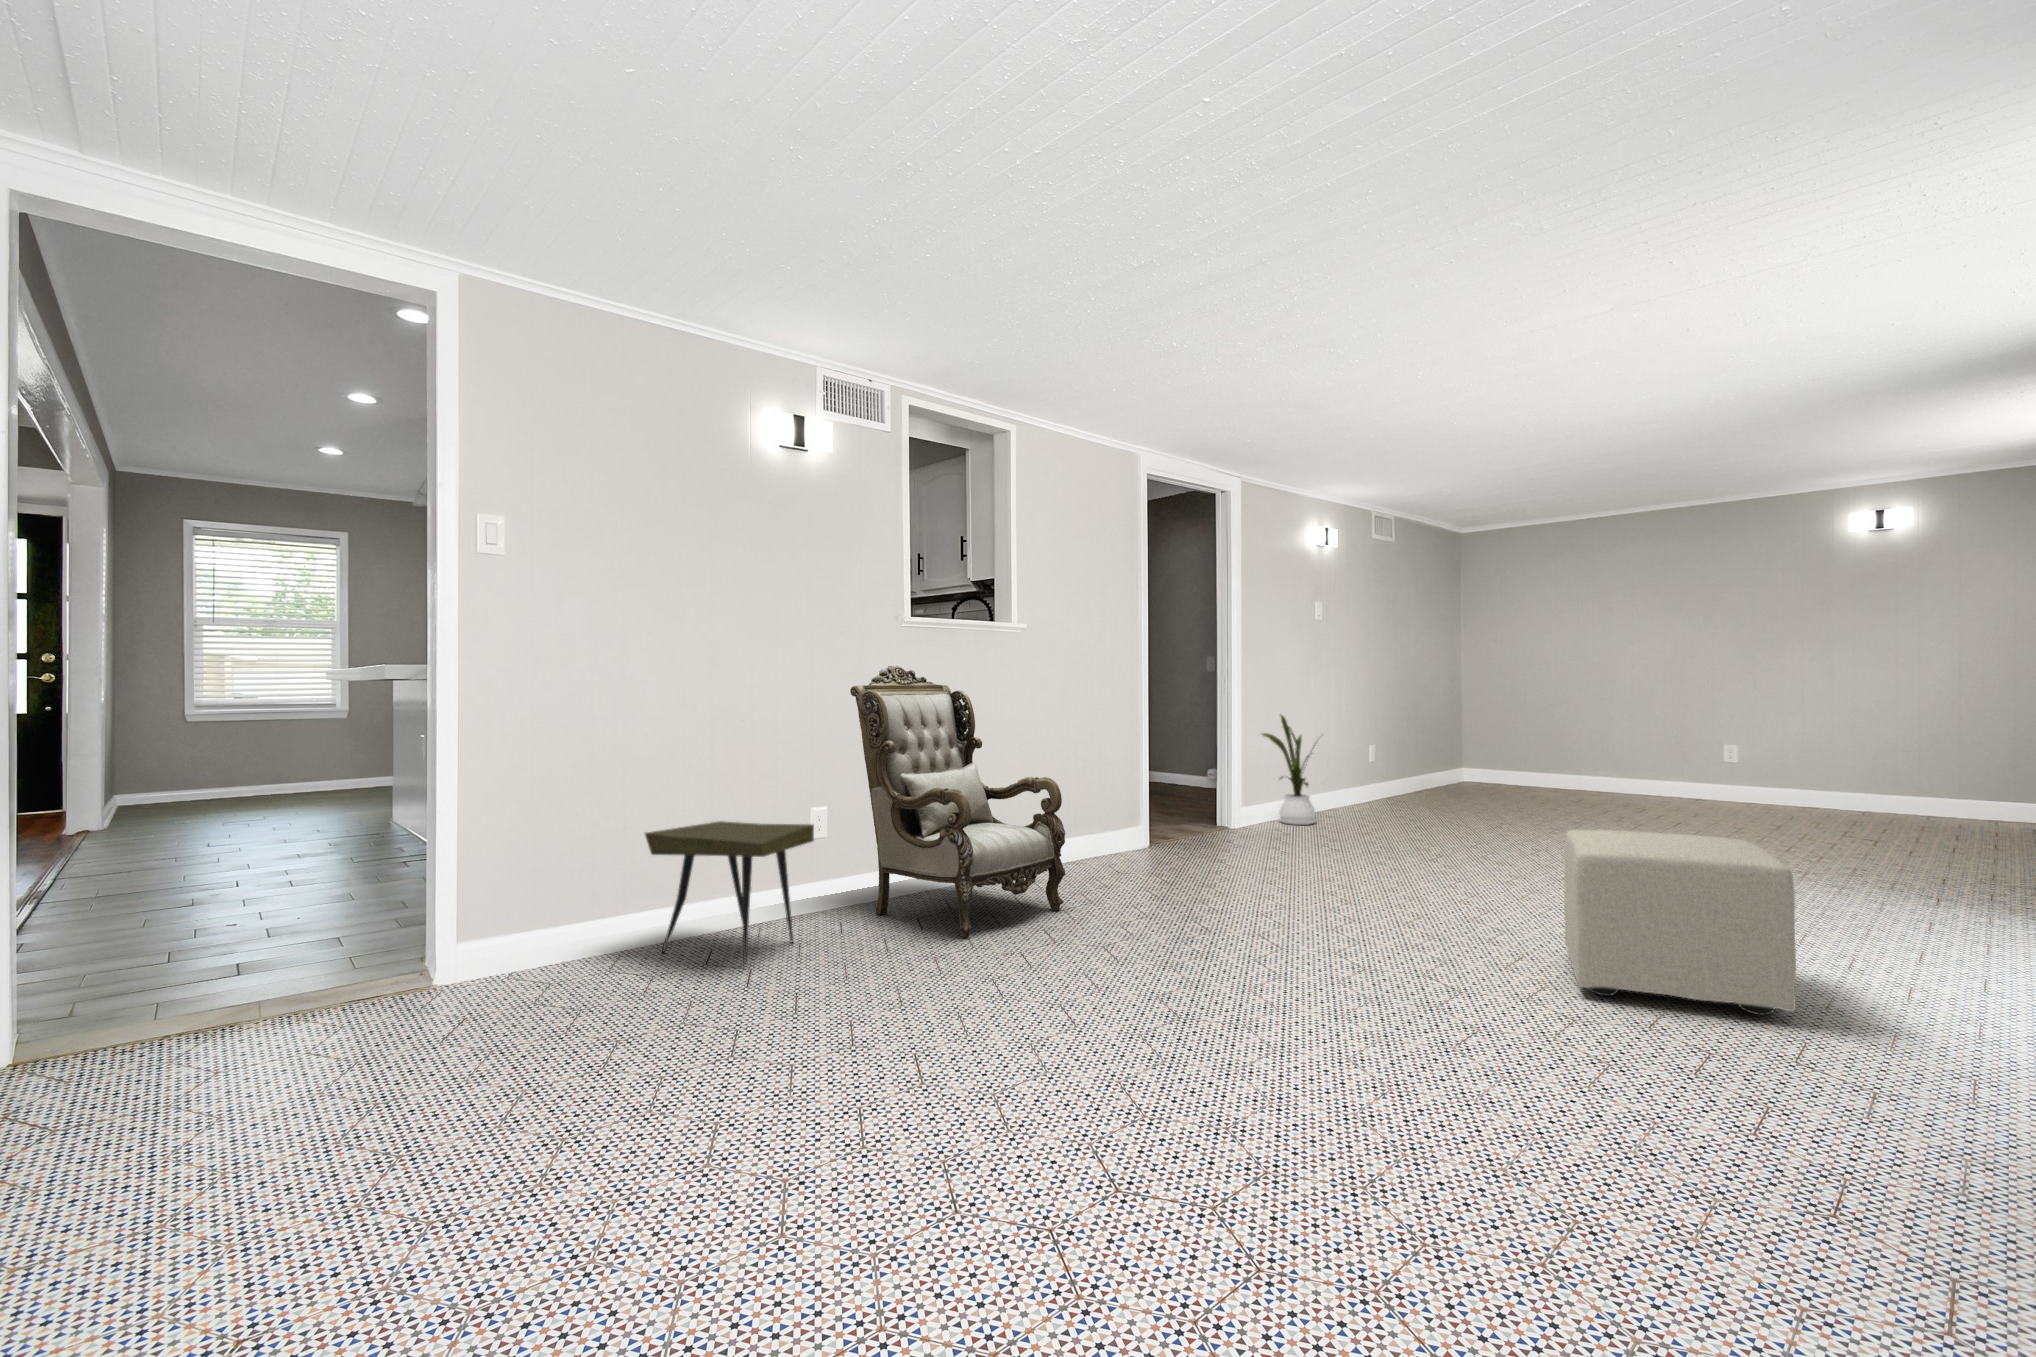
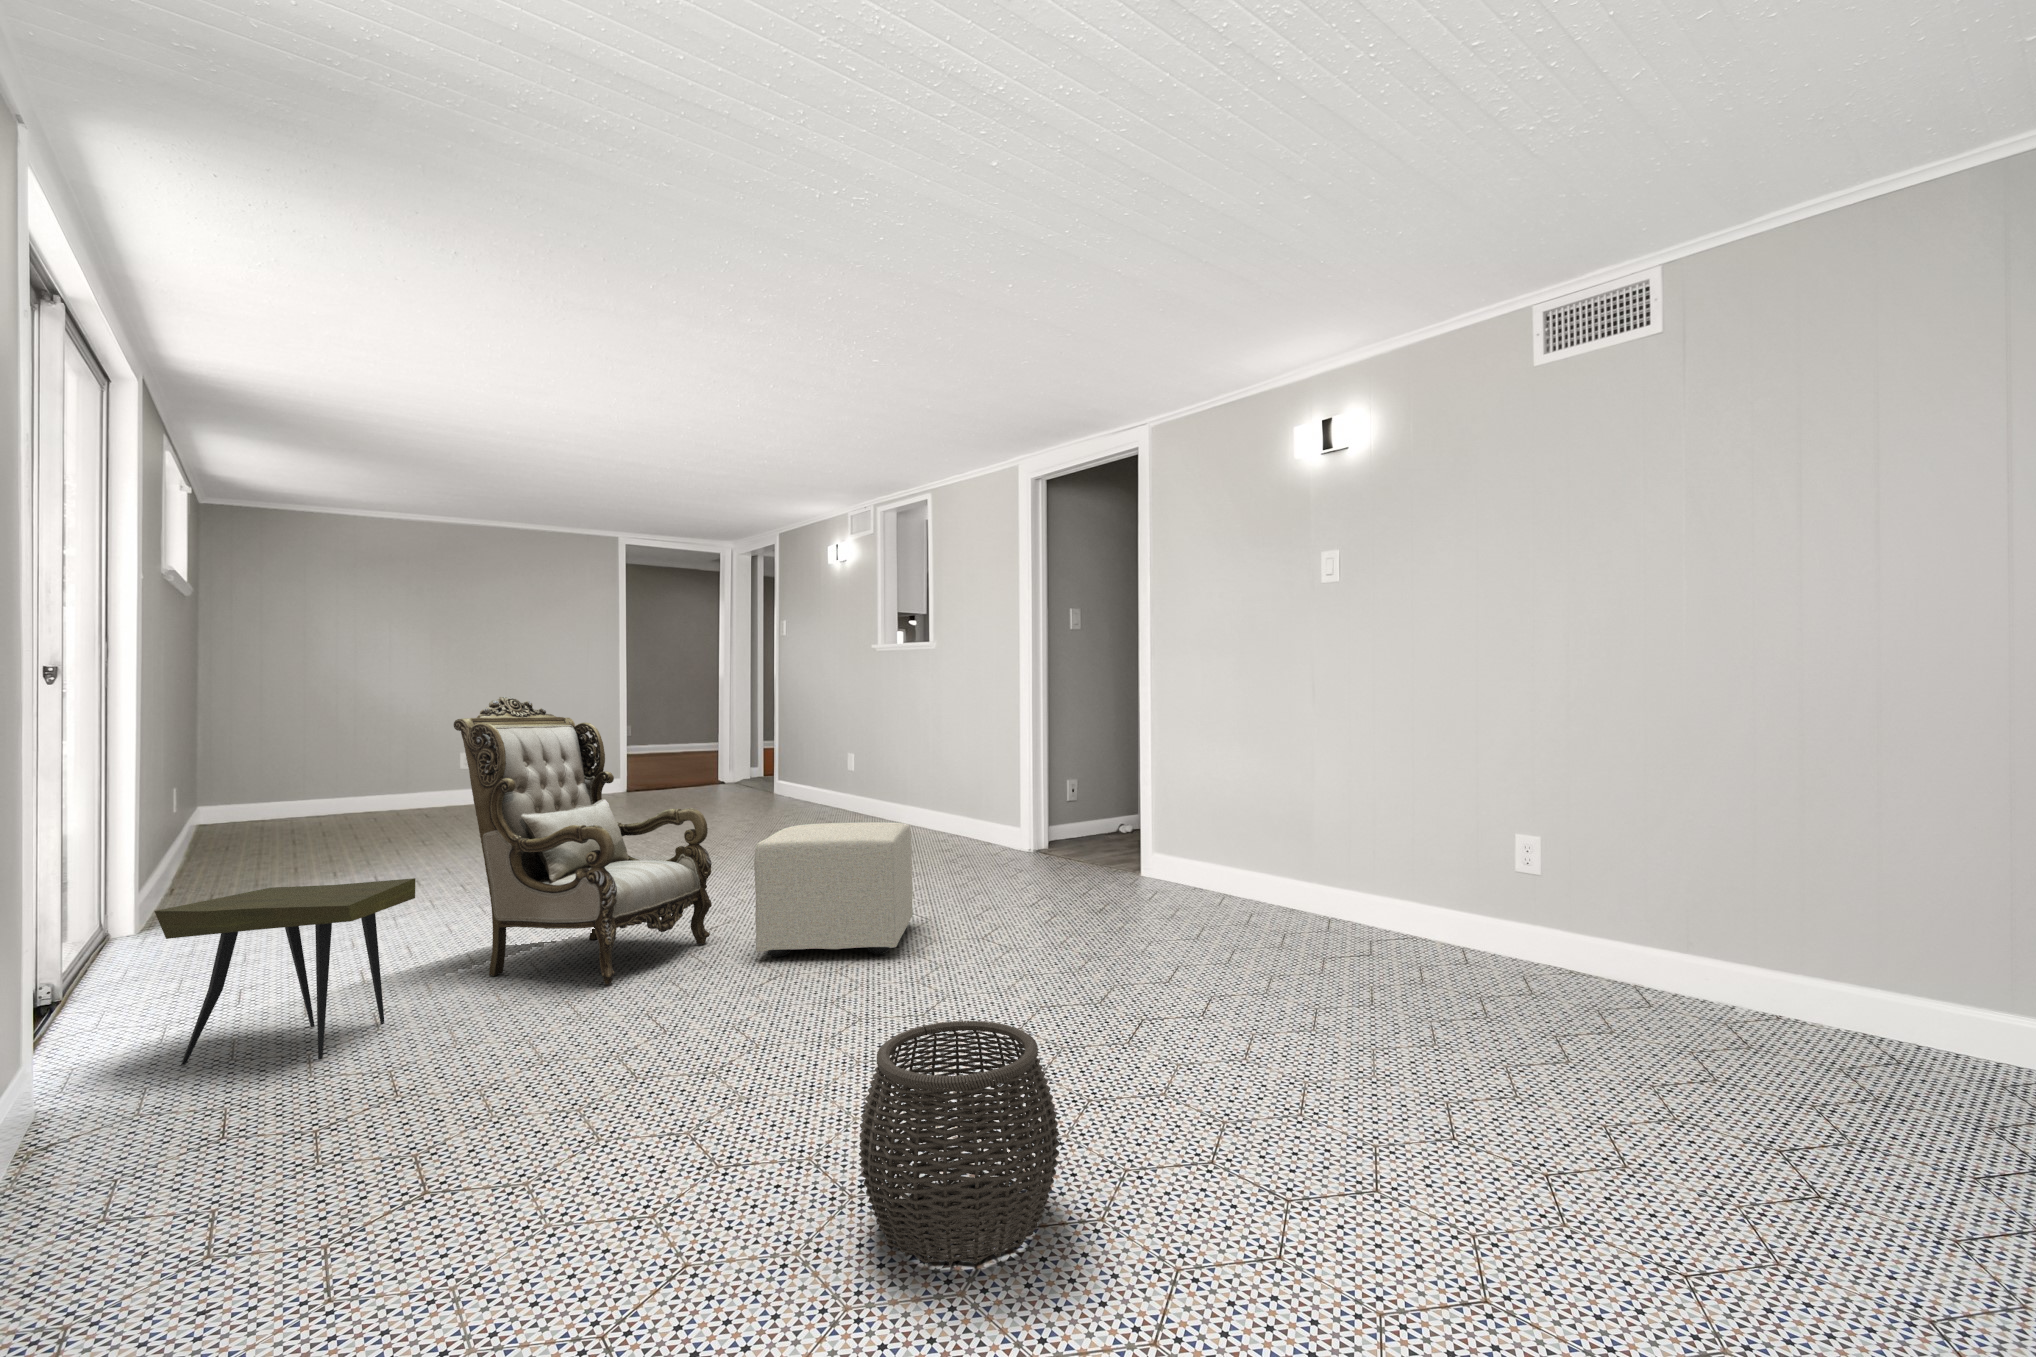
house plant: present [1262,714,1323,825] -> none [876,742,933,842]
ottoman: present [1564,830,1796,1015] -> present [754,822,913,957]
woven basket: none [1113,1037,1329,1297] -> present [859,1021,1060,1266]

